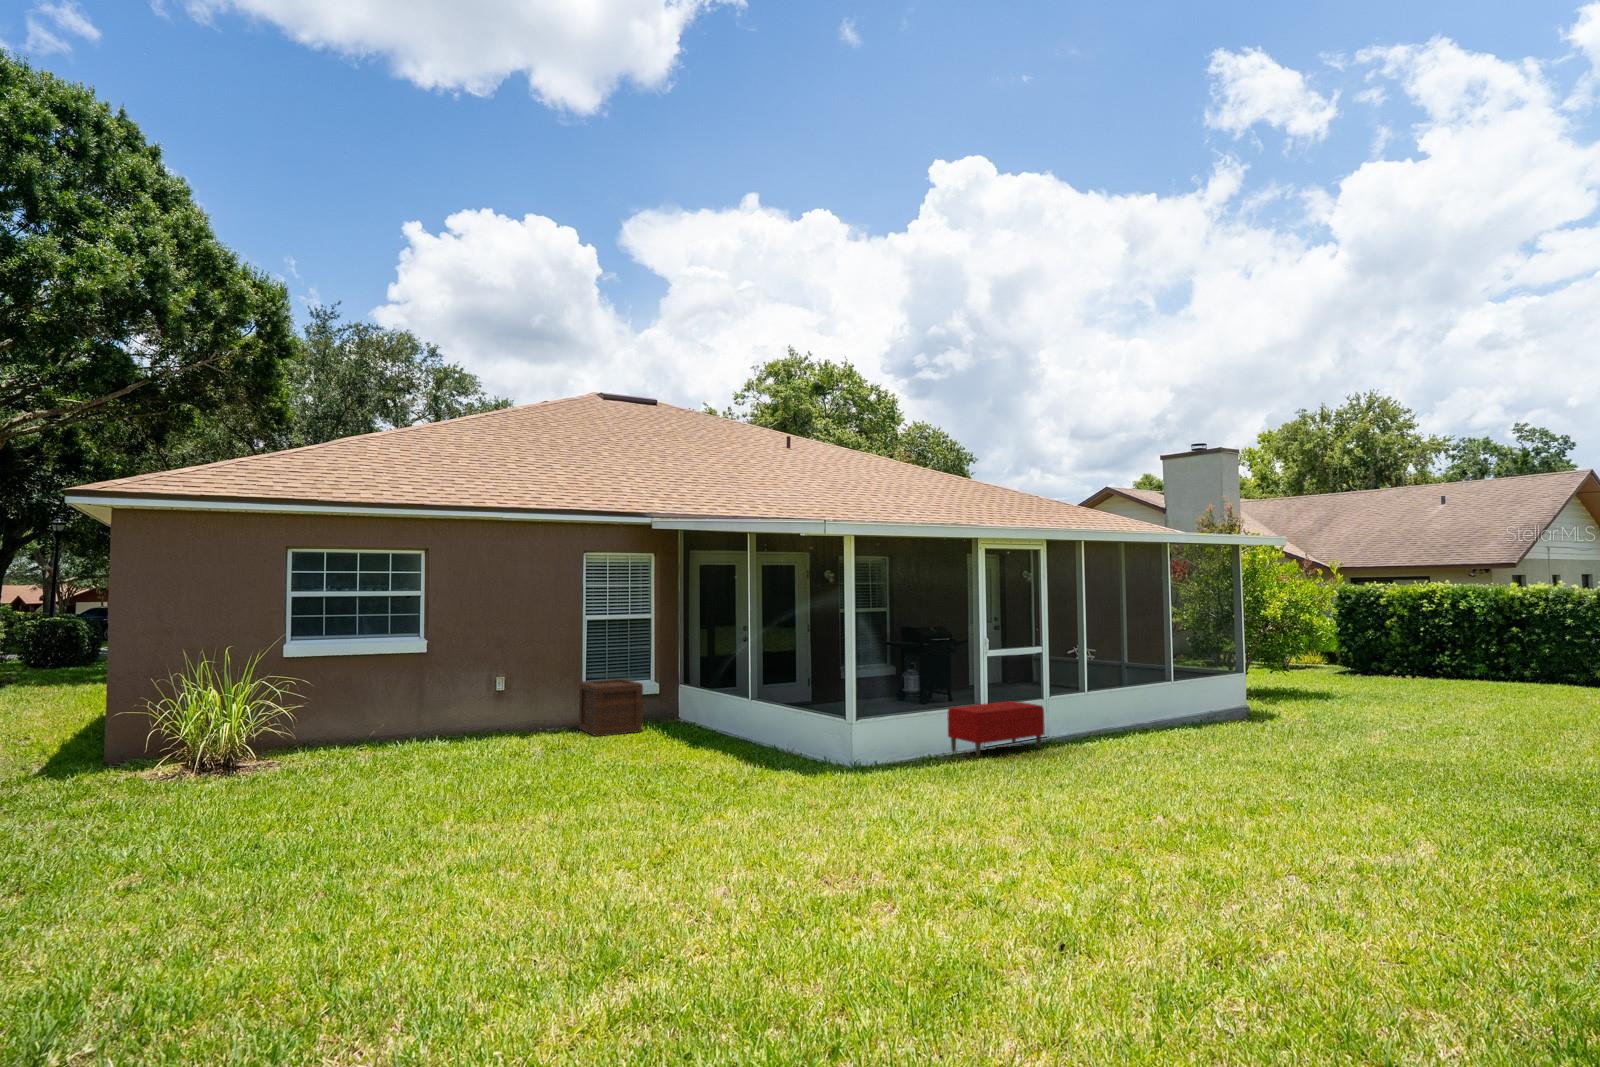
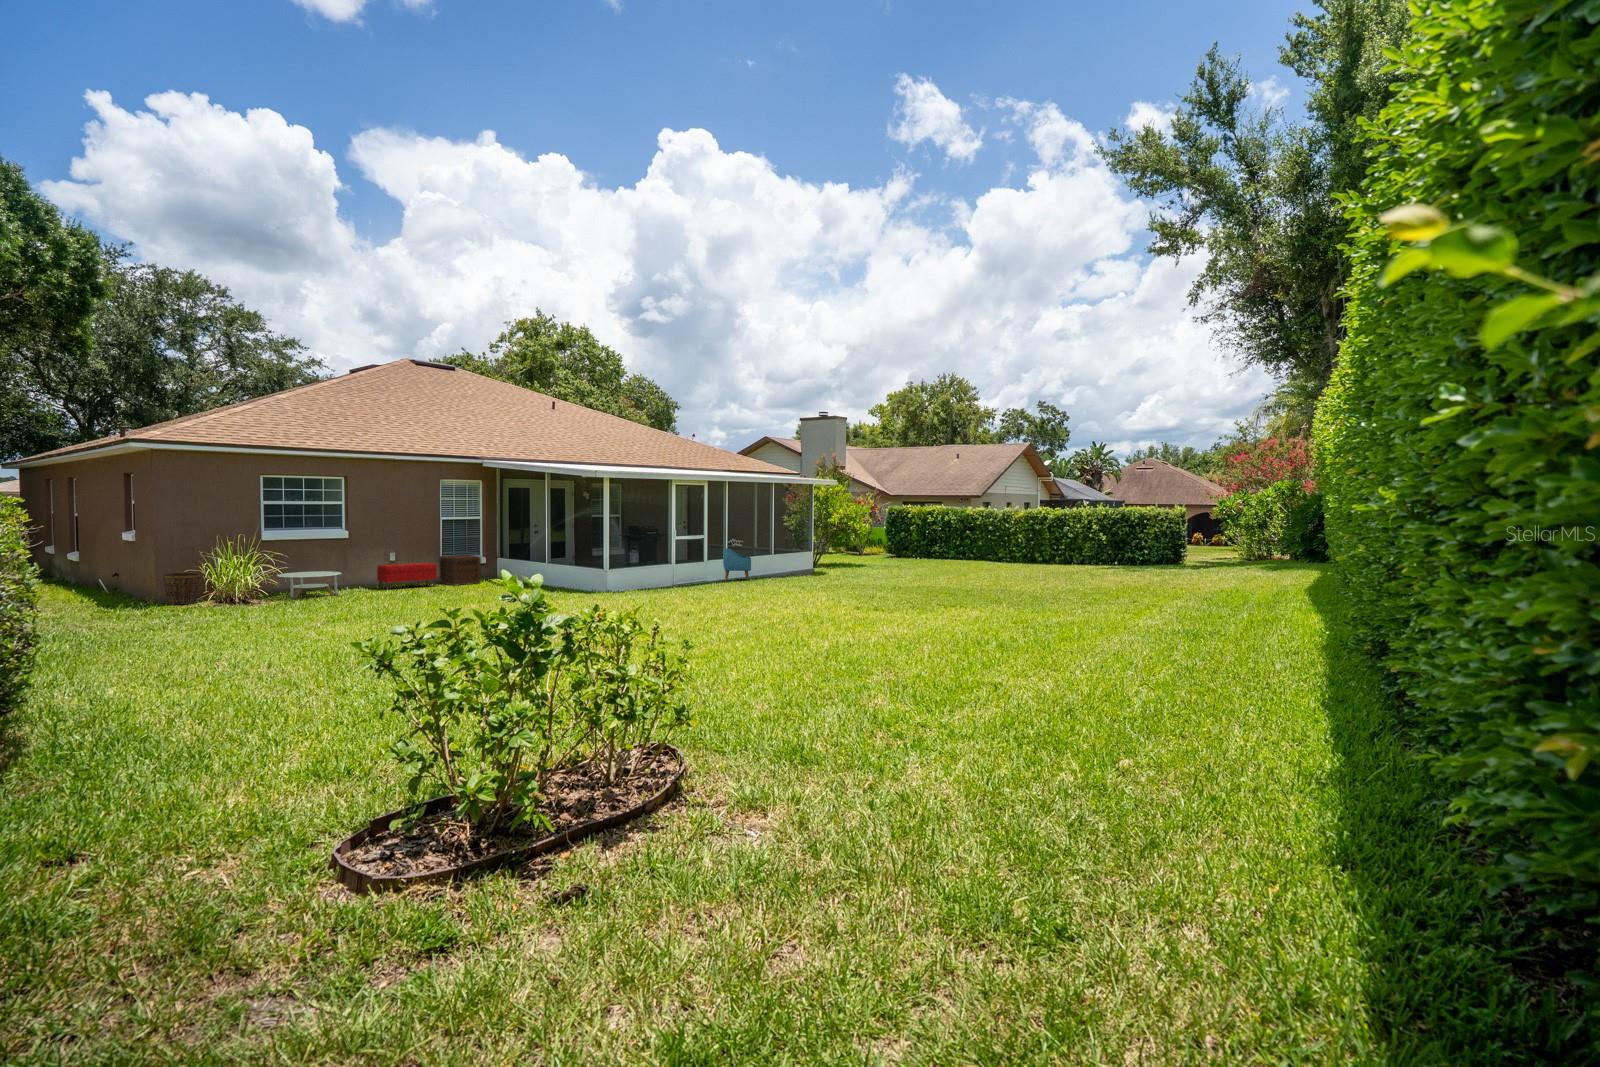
armchair: none [1079,673,1141,742] -> present [723,548,751,581]
bench: present [948,701,1044,758] -> present [377,562,437,590]
round table: none [294,711,401,766] -> present [277,571,341,599]
basket: none [109,716,174,774] -> present [162,573,201,605]

